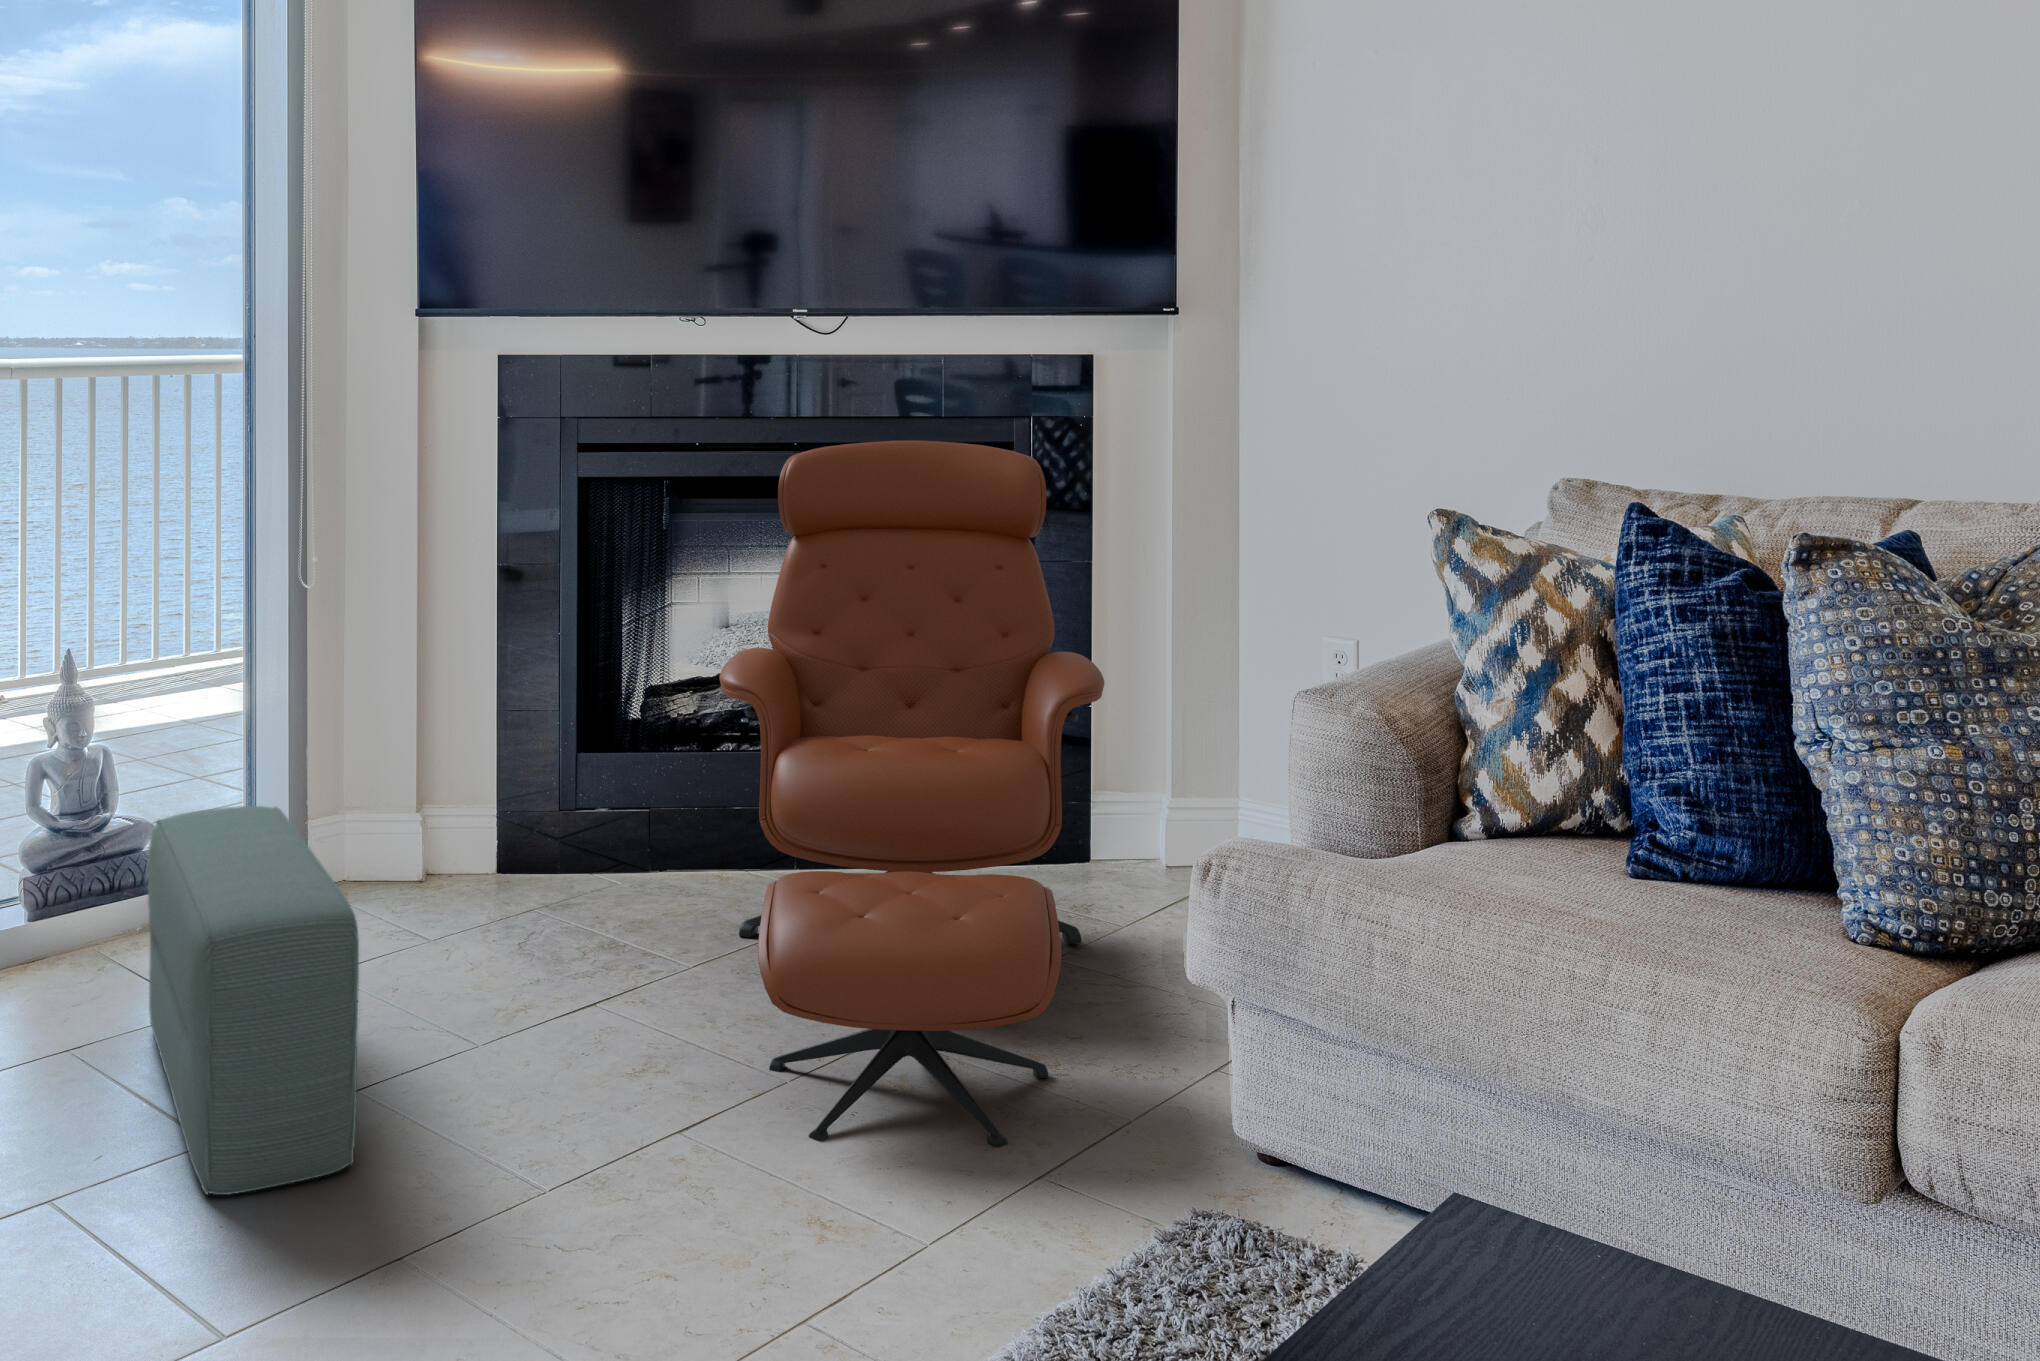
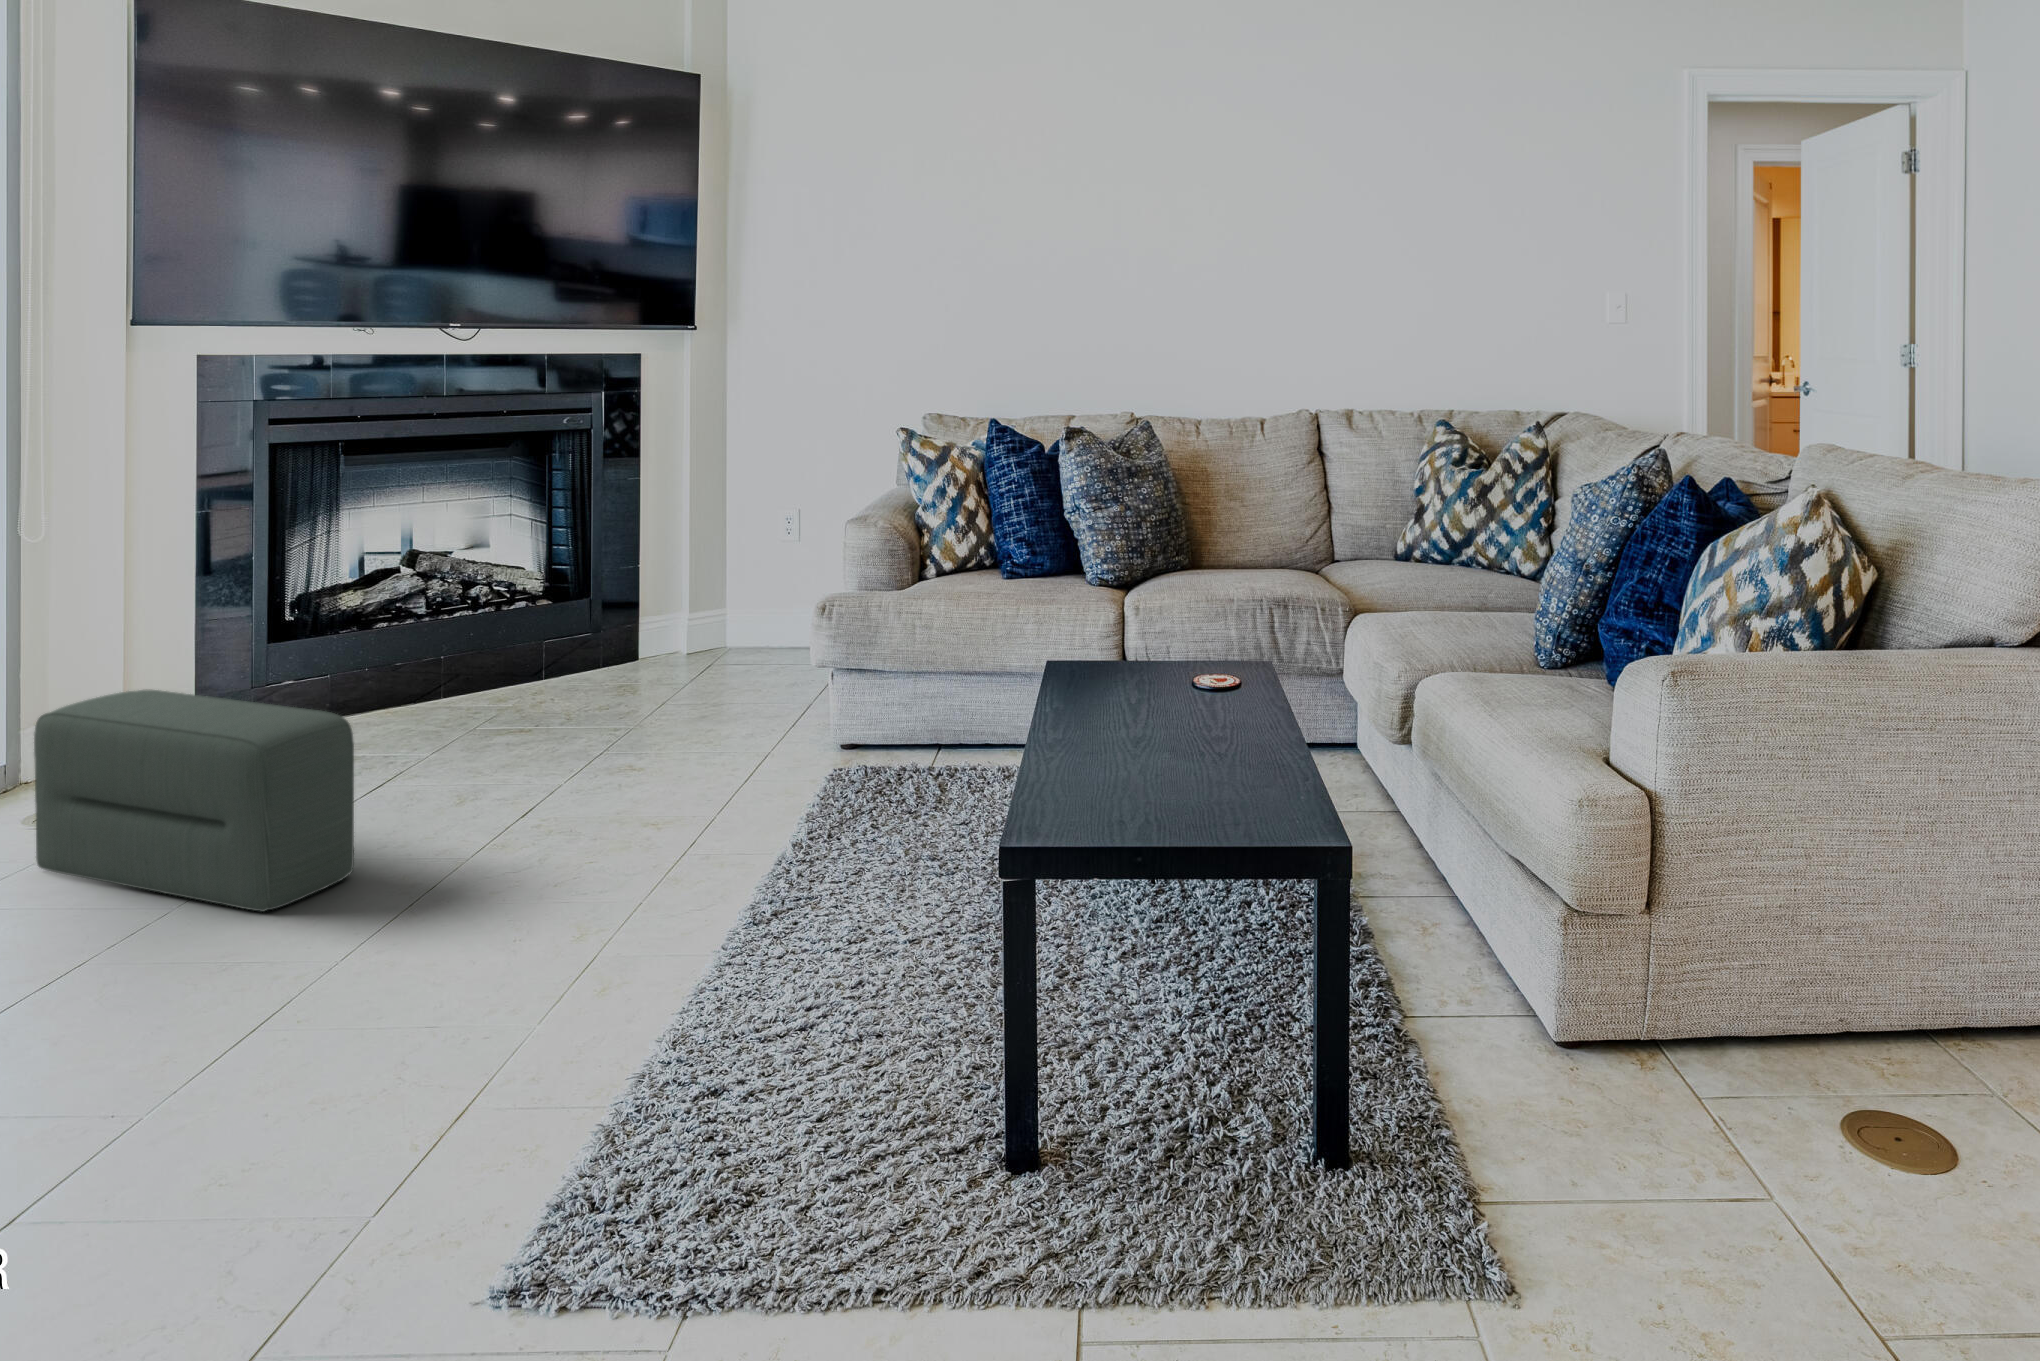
lounge chair: present [719,441,1105,1148] -> none [431,402,743,795]

